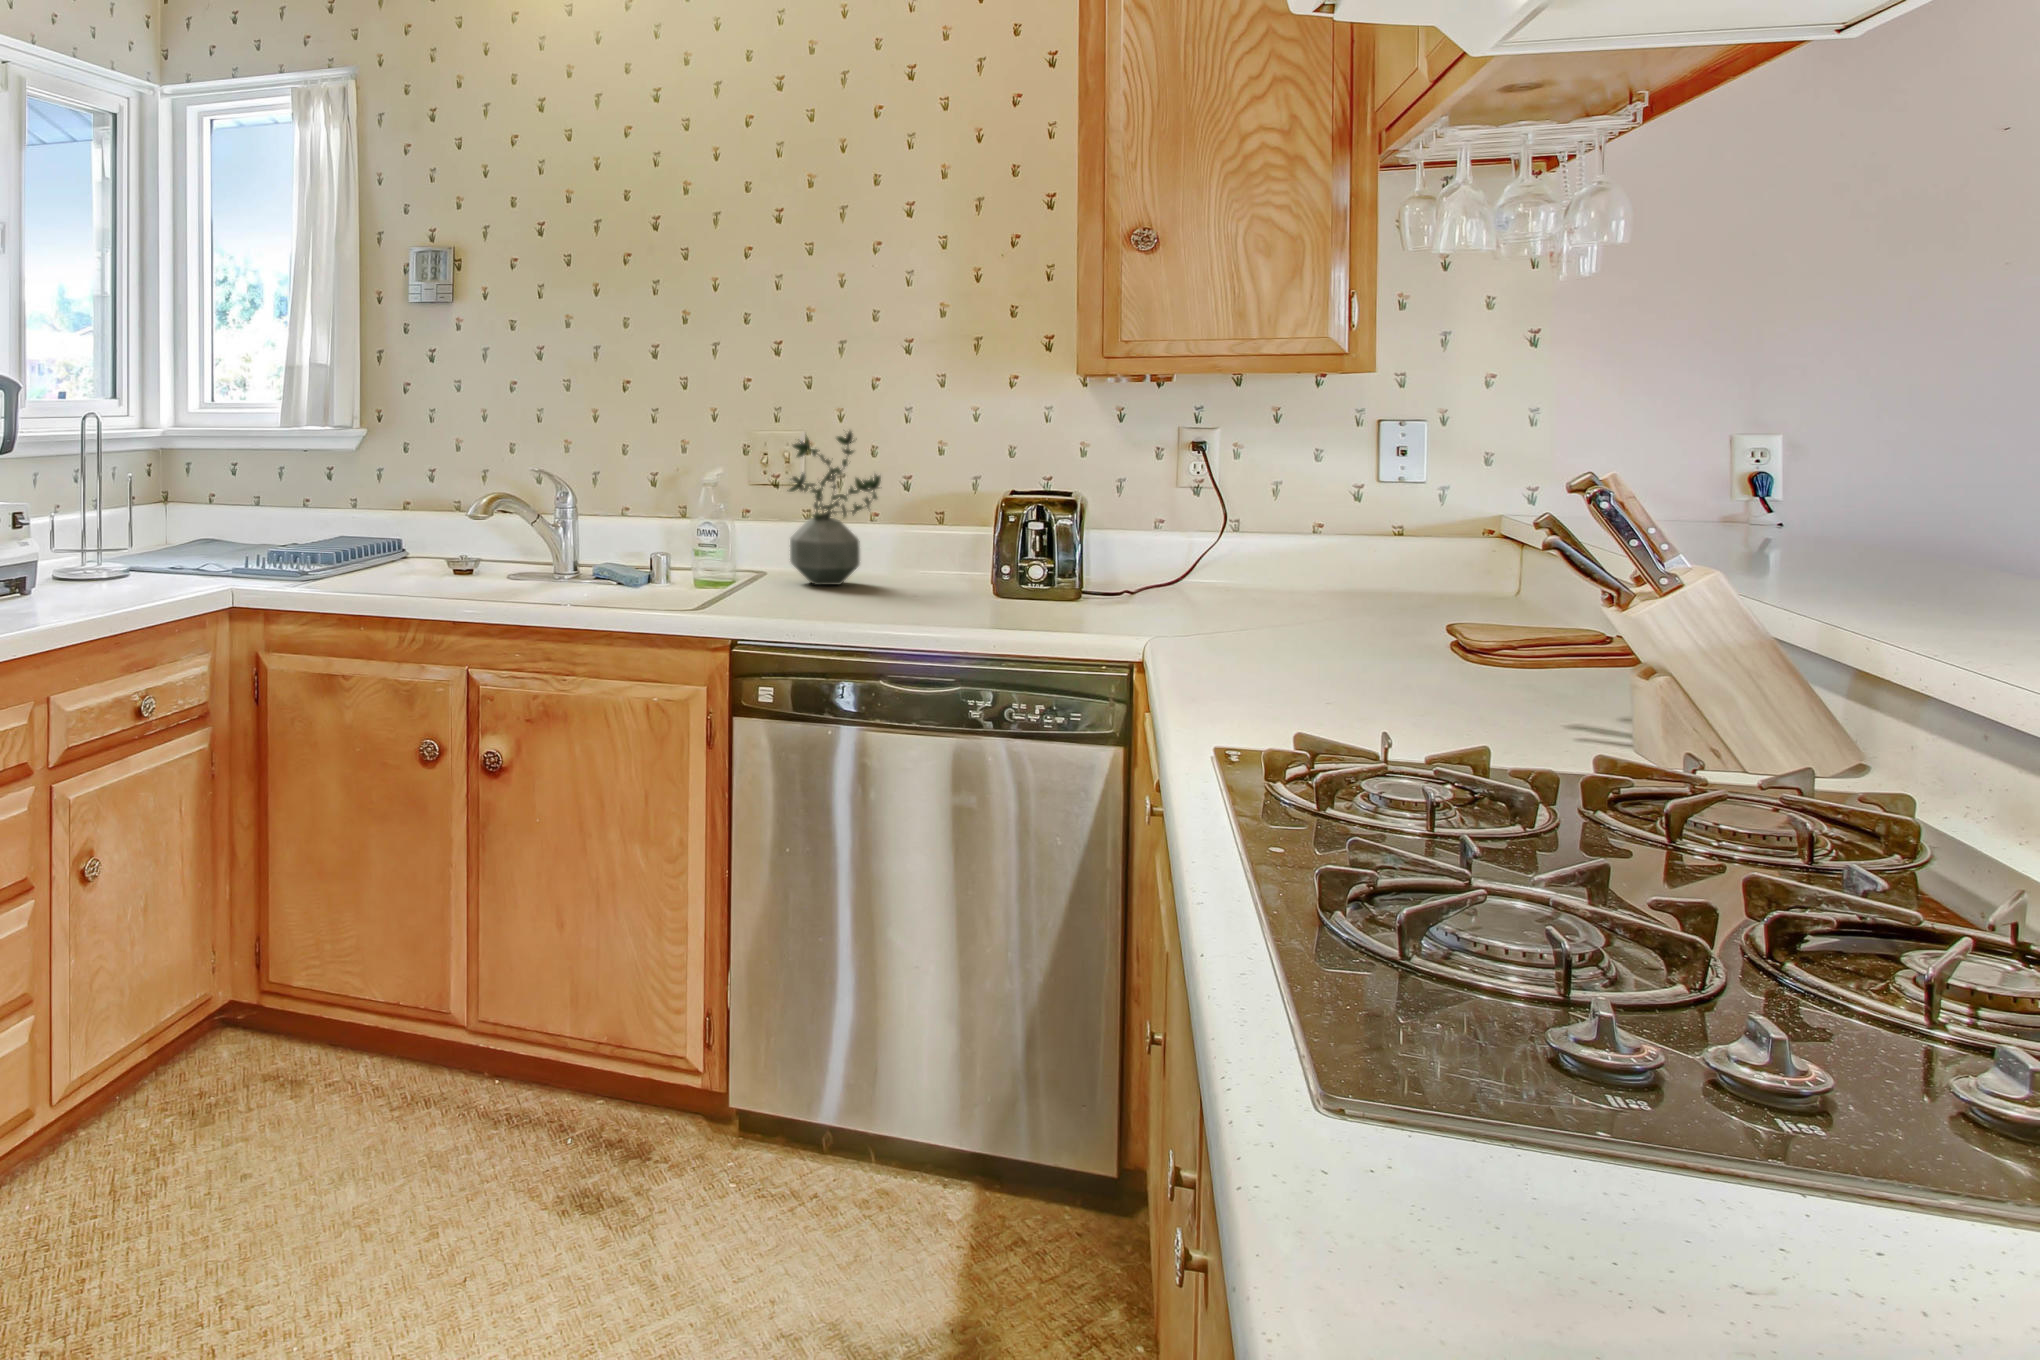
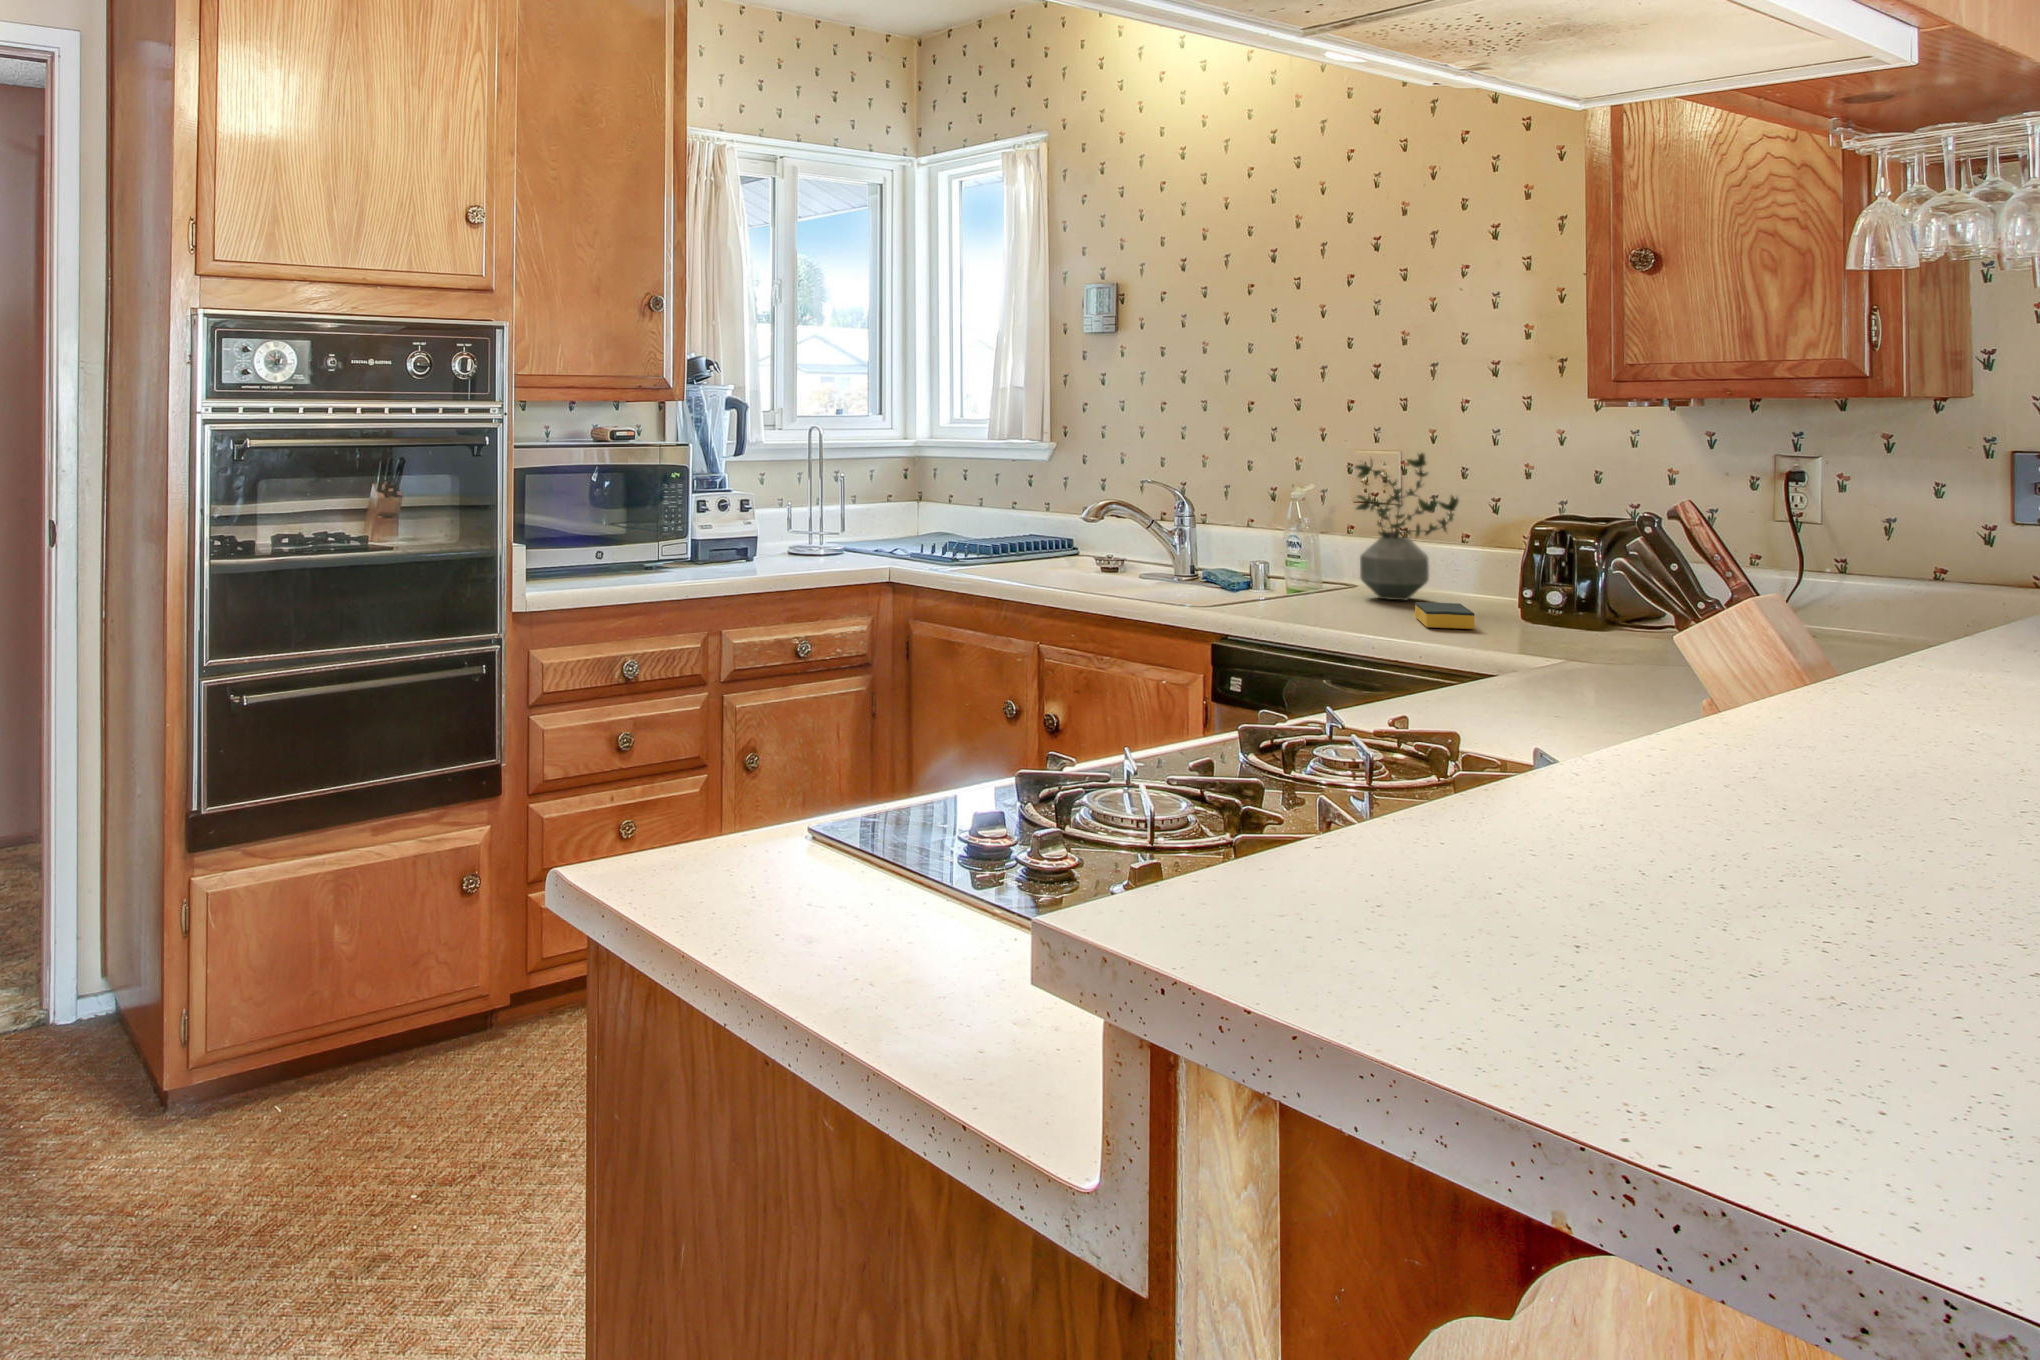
sponge: none [894,585,971,613] -> present [1415,602,1474,629]

